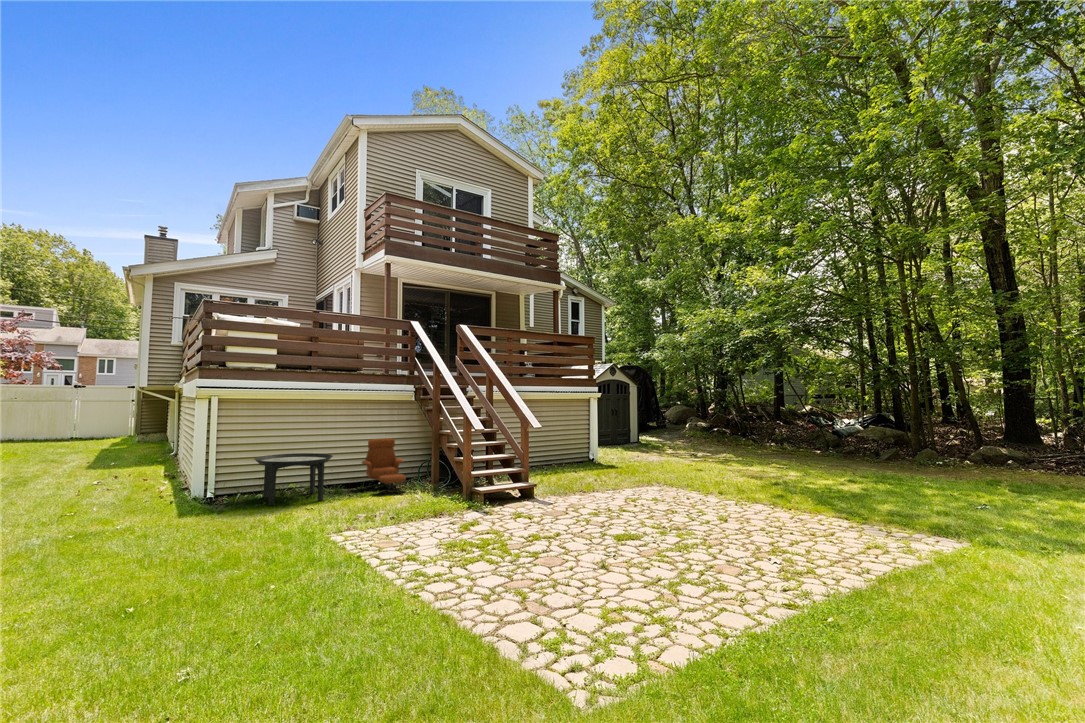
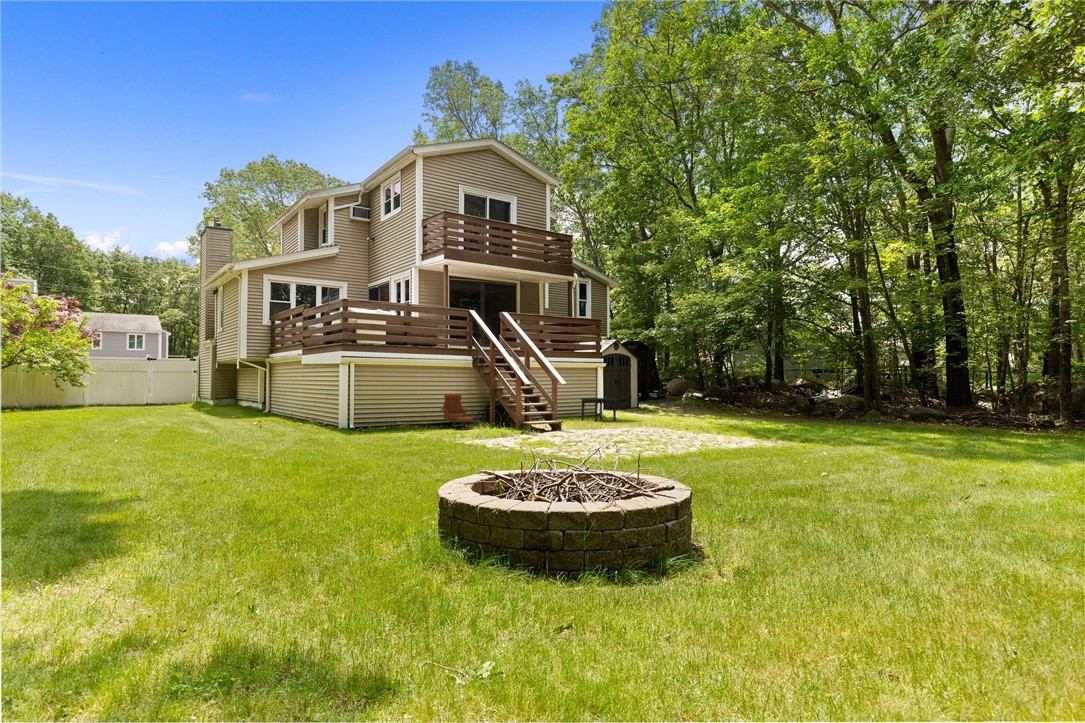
round table: present [254,453,333,506] -> present [581,398,617,422]

